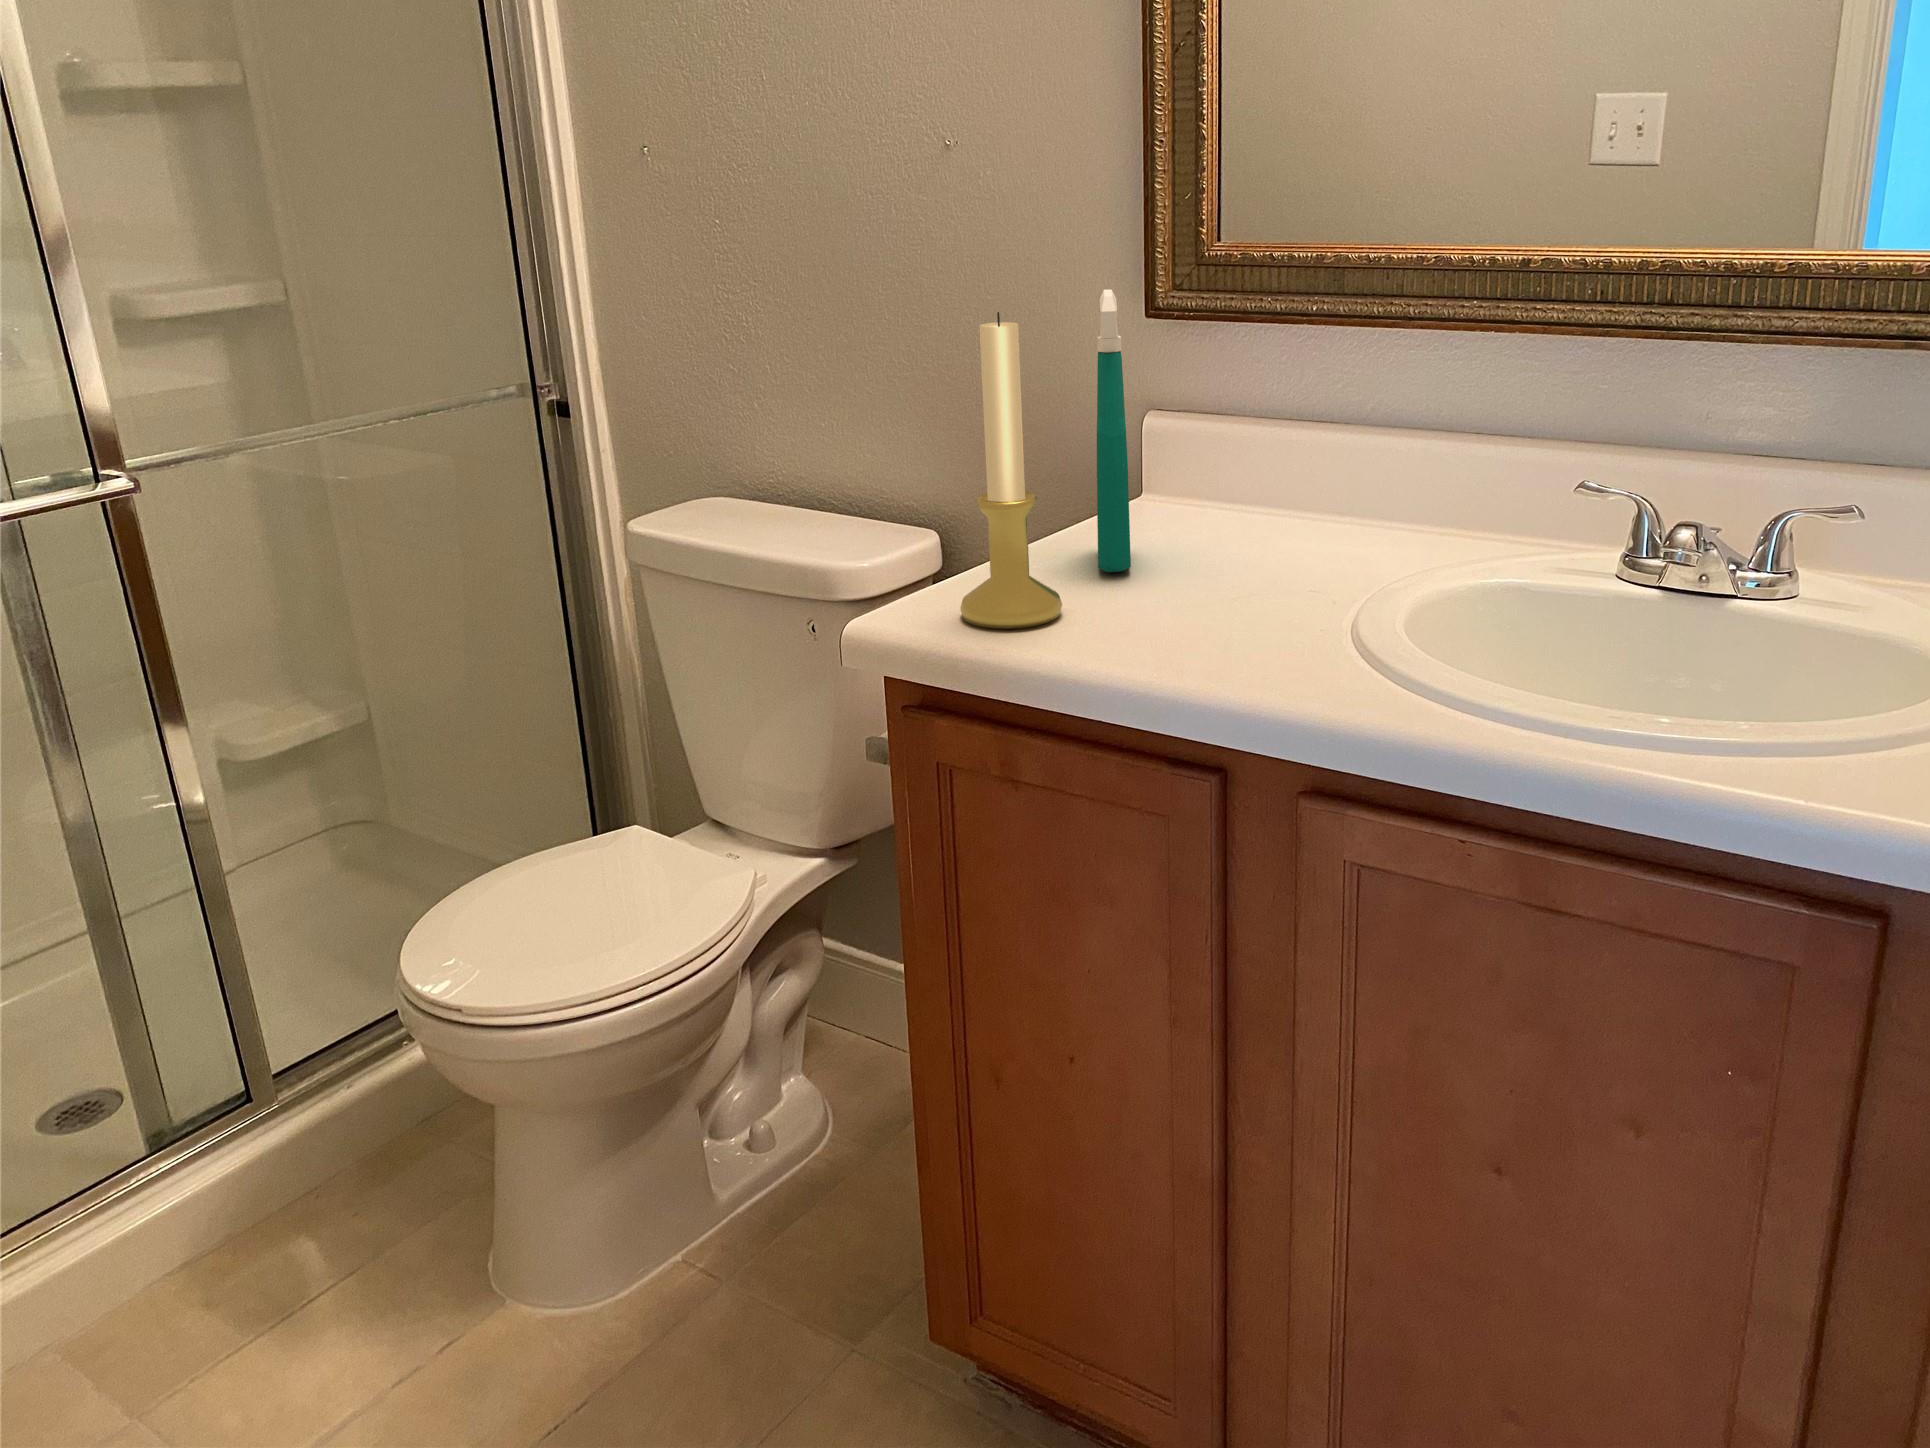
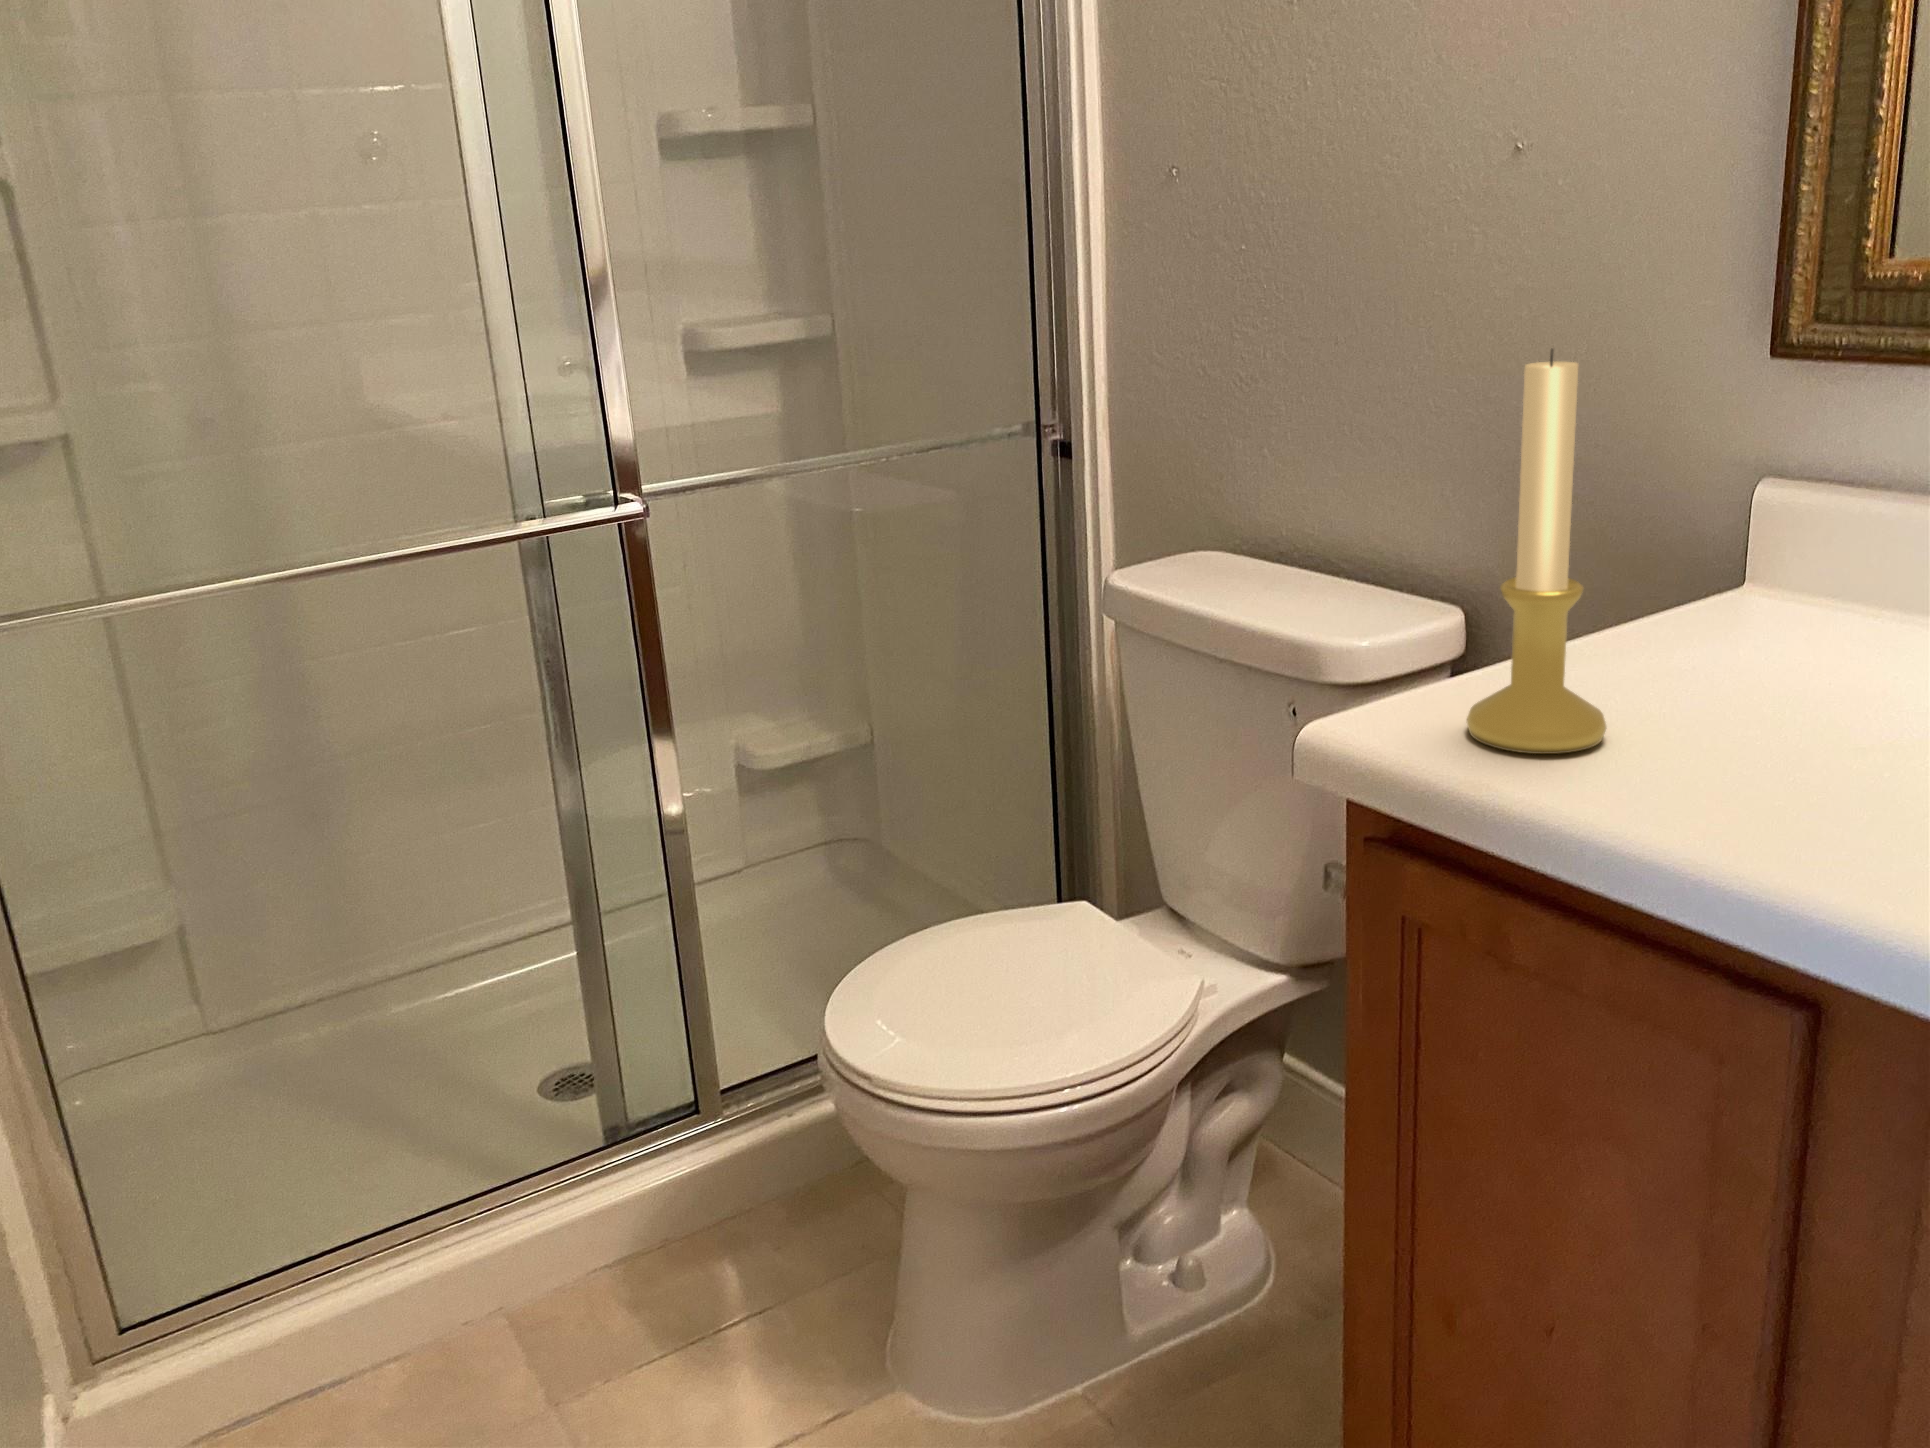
spray bottle: present [1097,289,1131,572] -> none [1665,321,1726,688]

